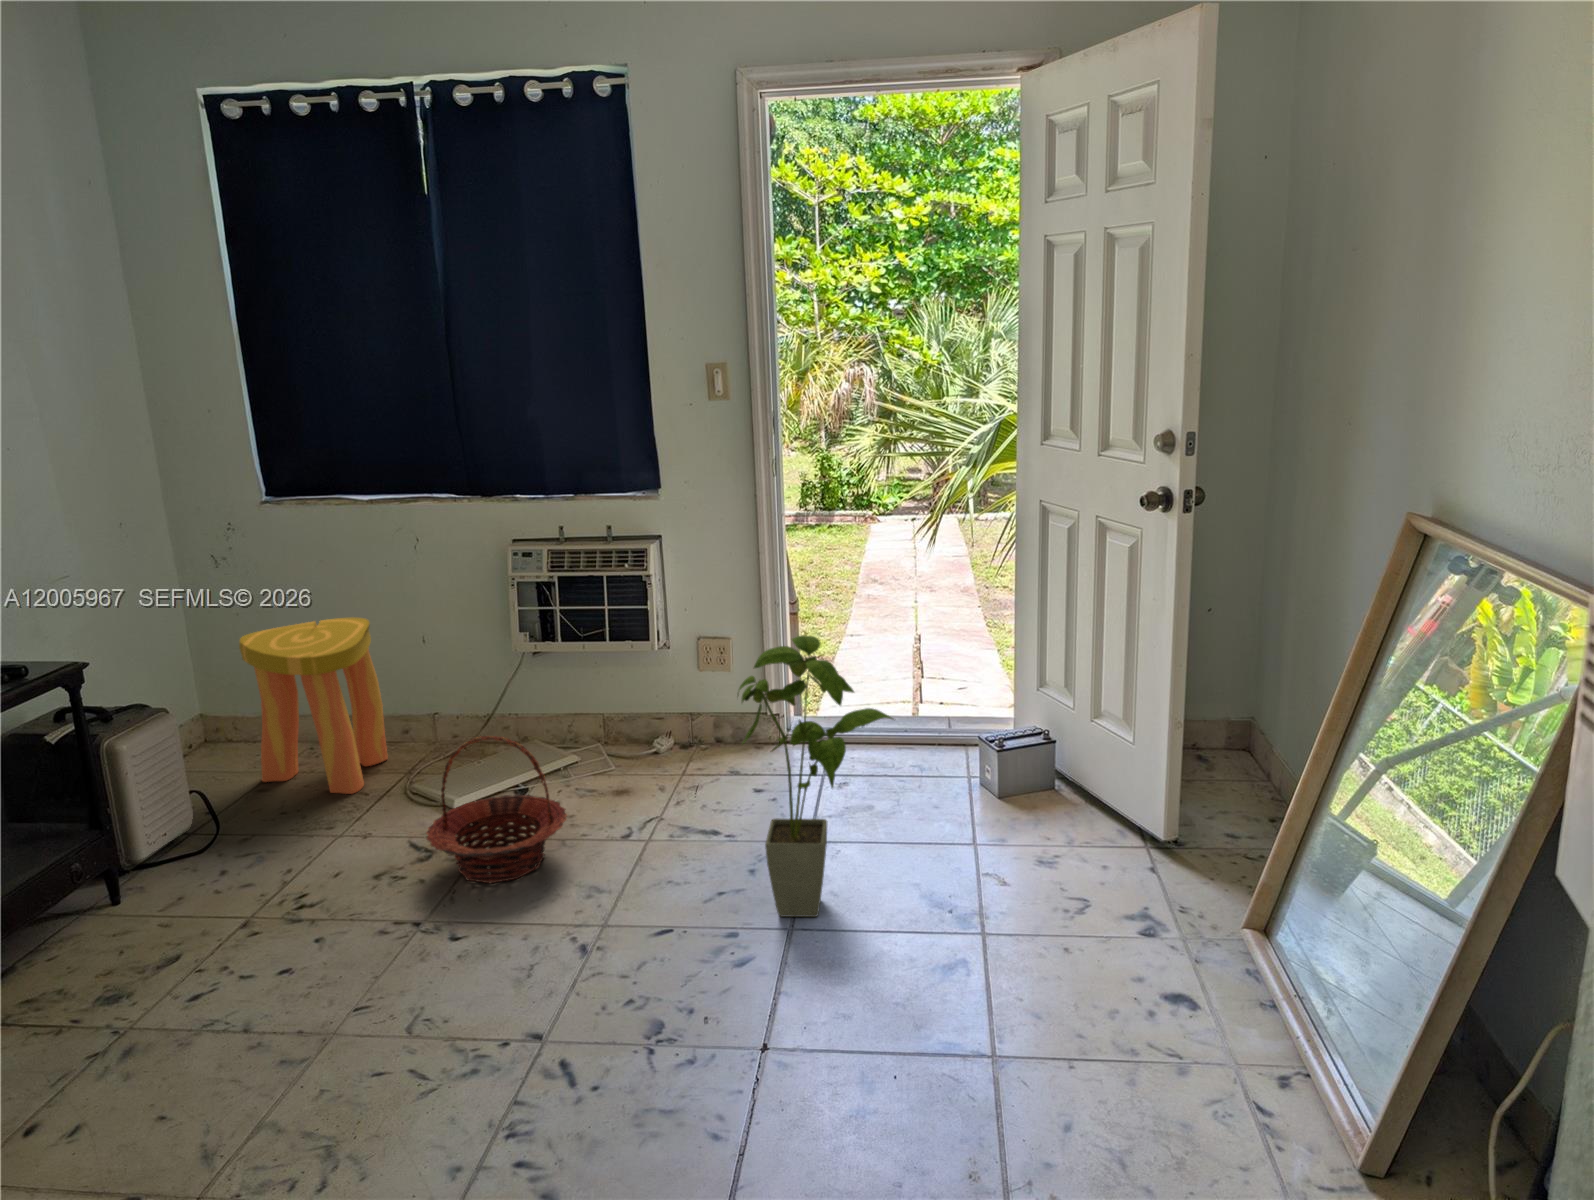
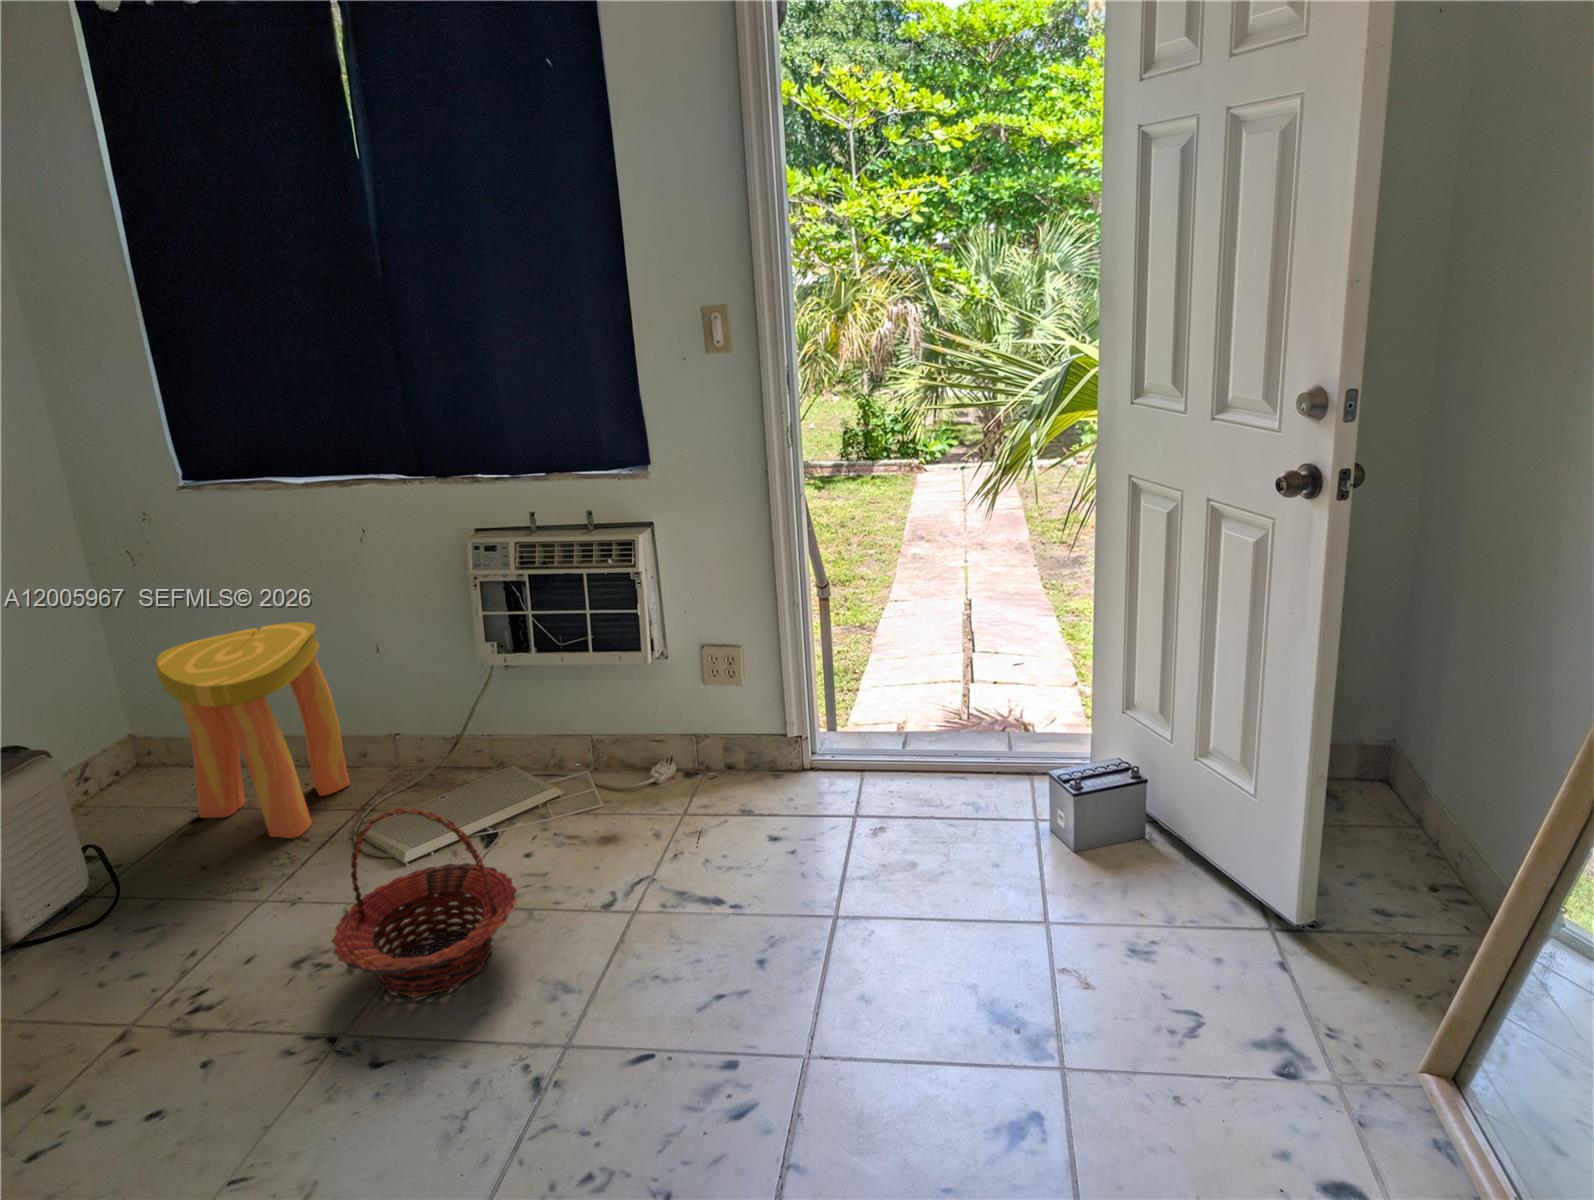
house plant: present [738,635,894,917] -> none [714,704,940,1078]

